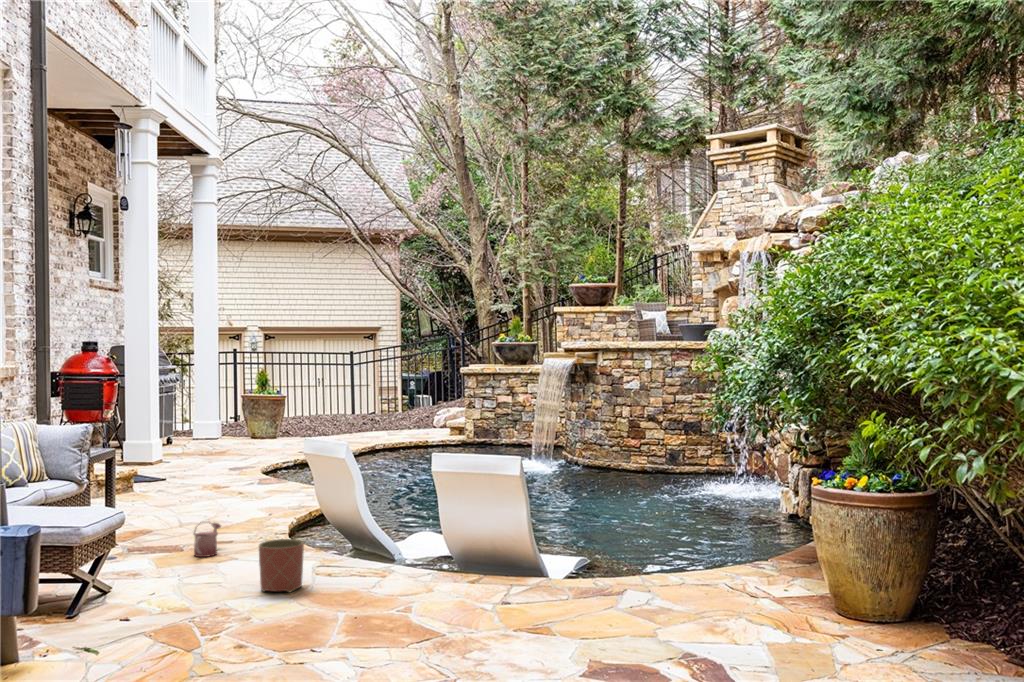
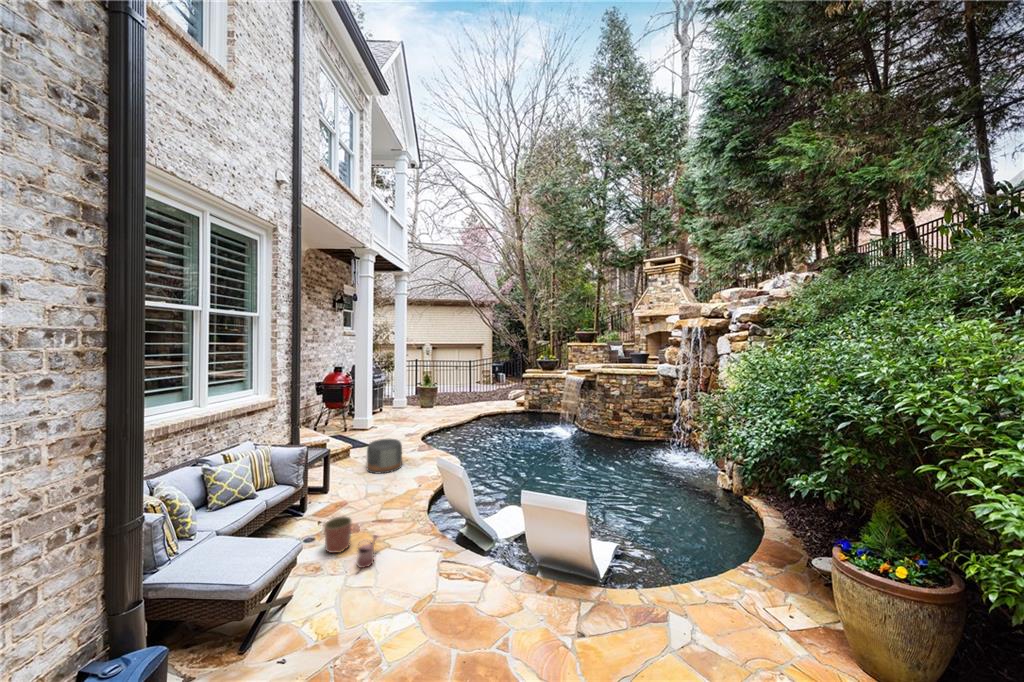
pouf: none [169,447,231,500] -> present [367,439,402,474]
planter: present [259,539,304,592] -> present [324,516,351,553]

